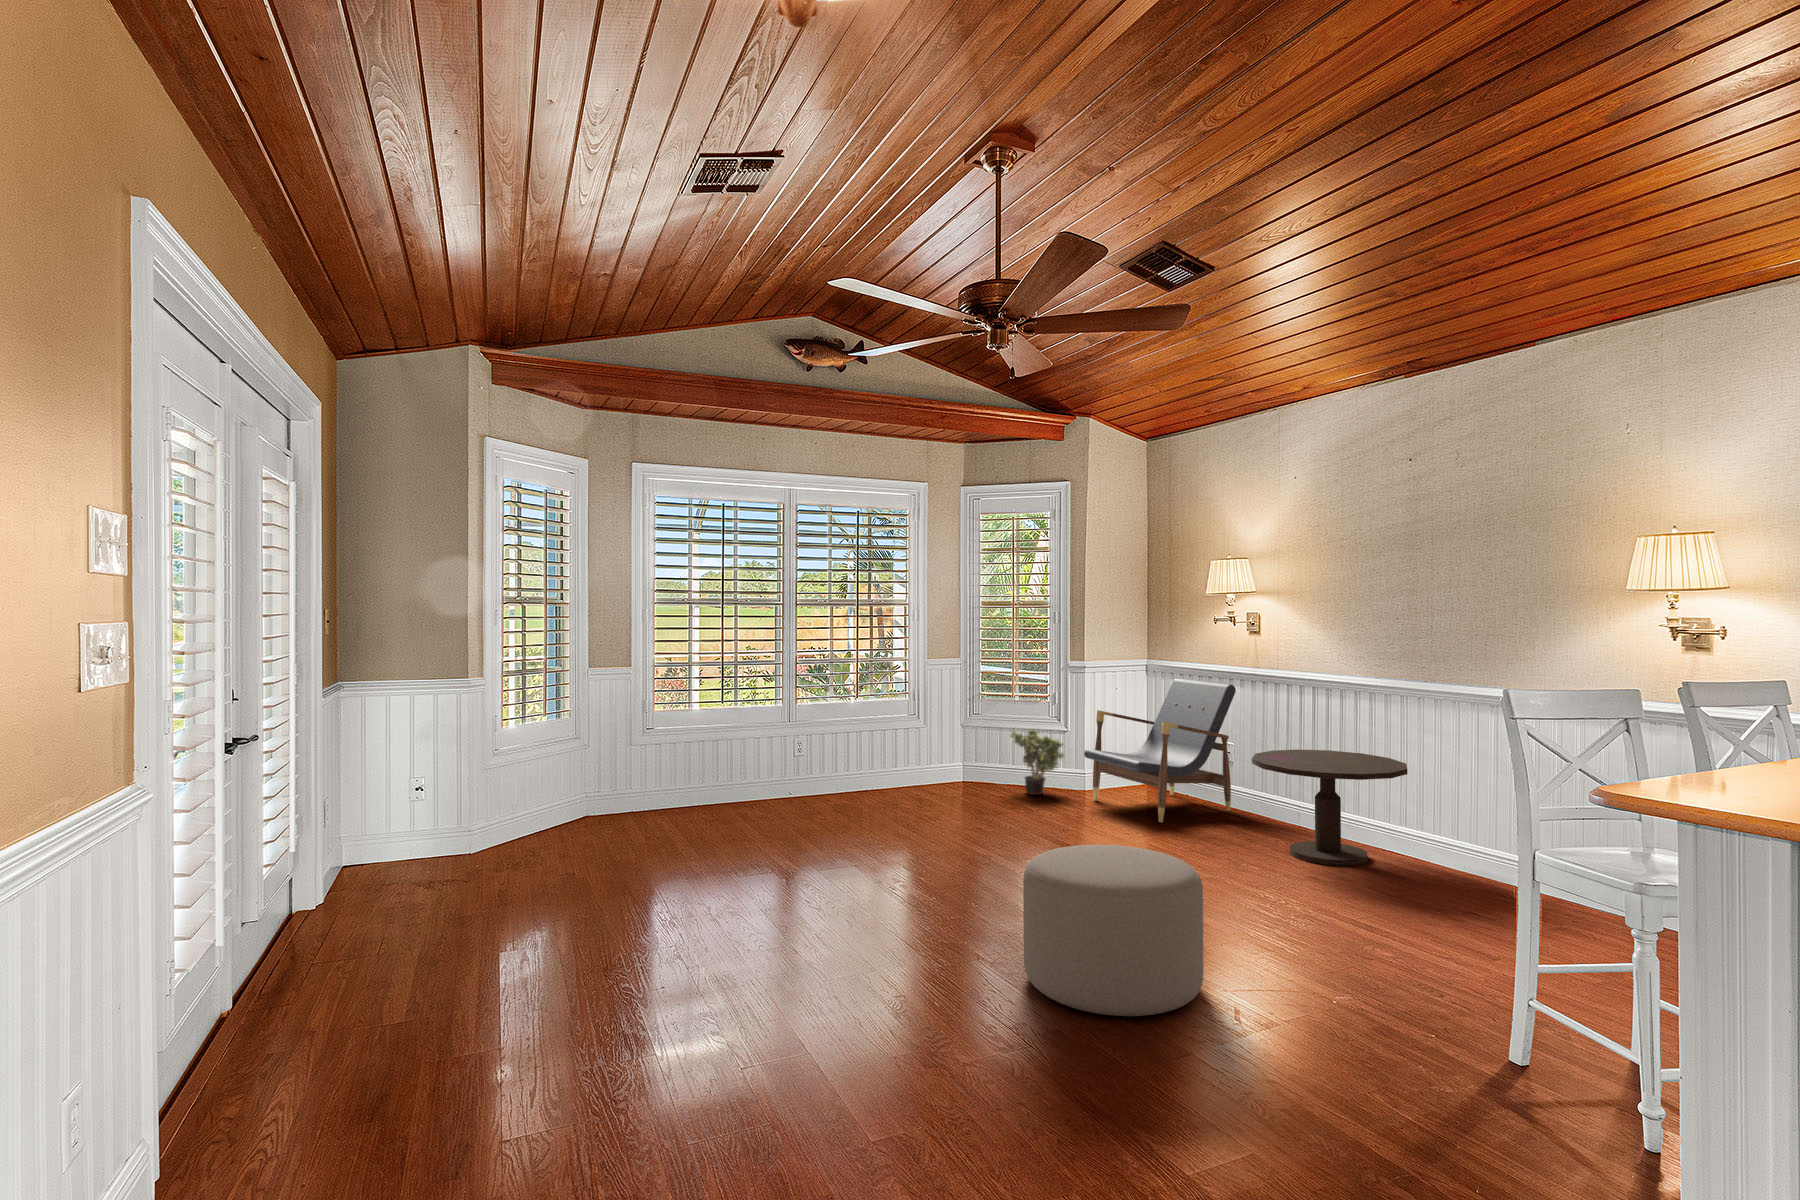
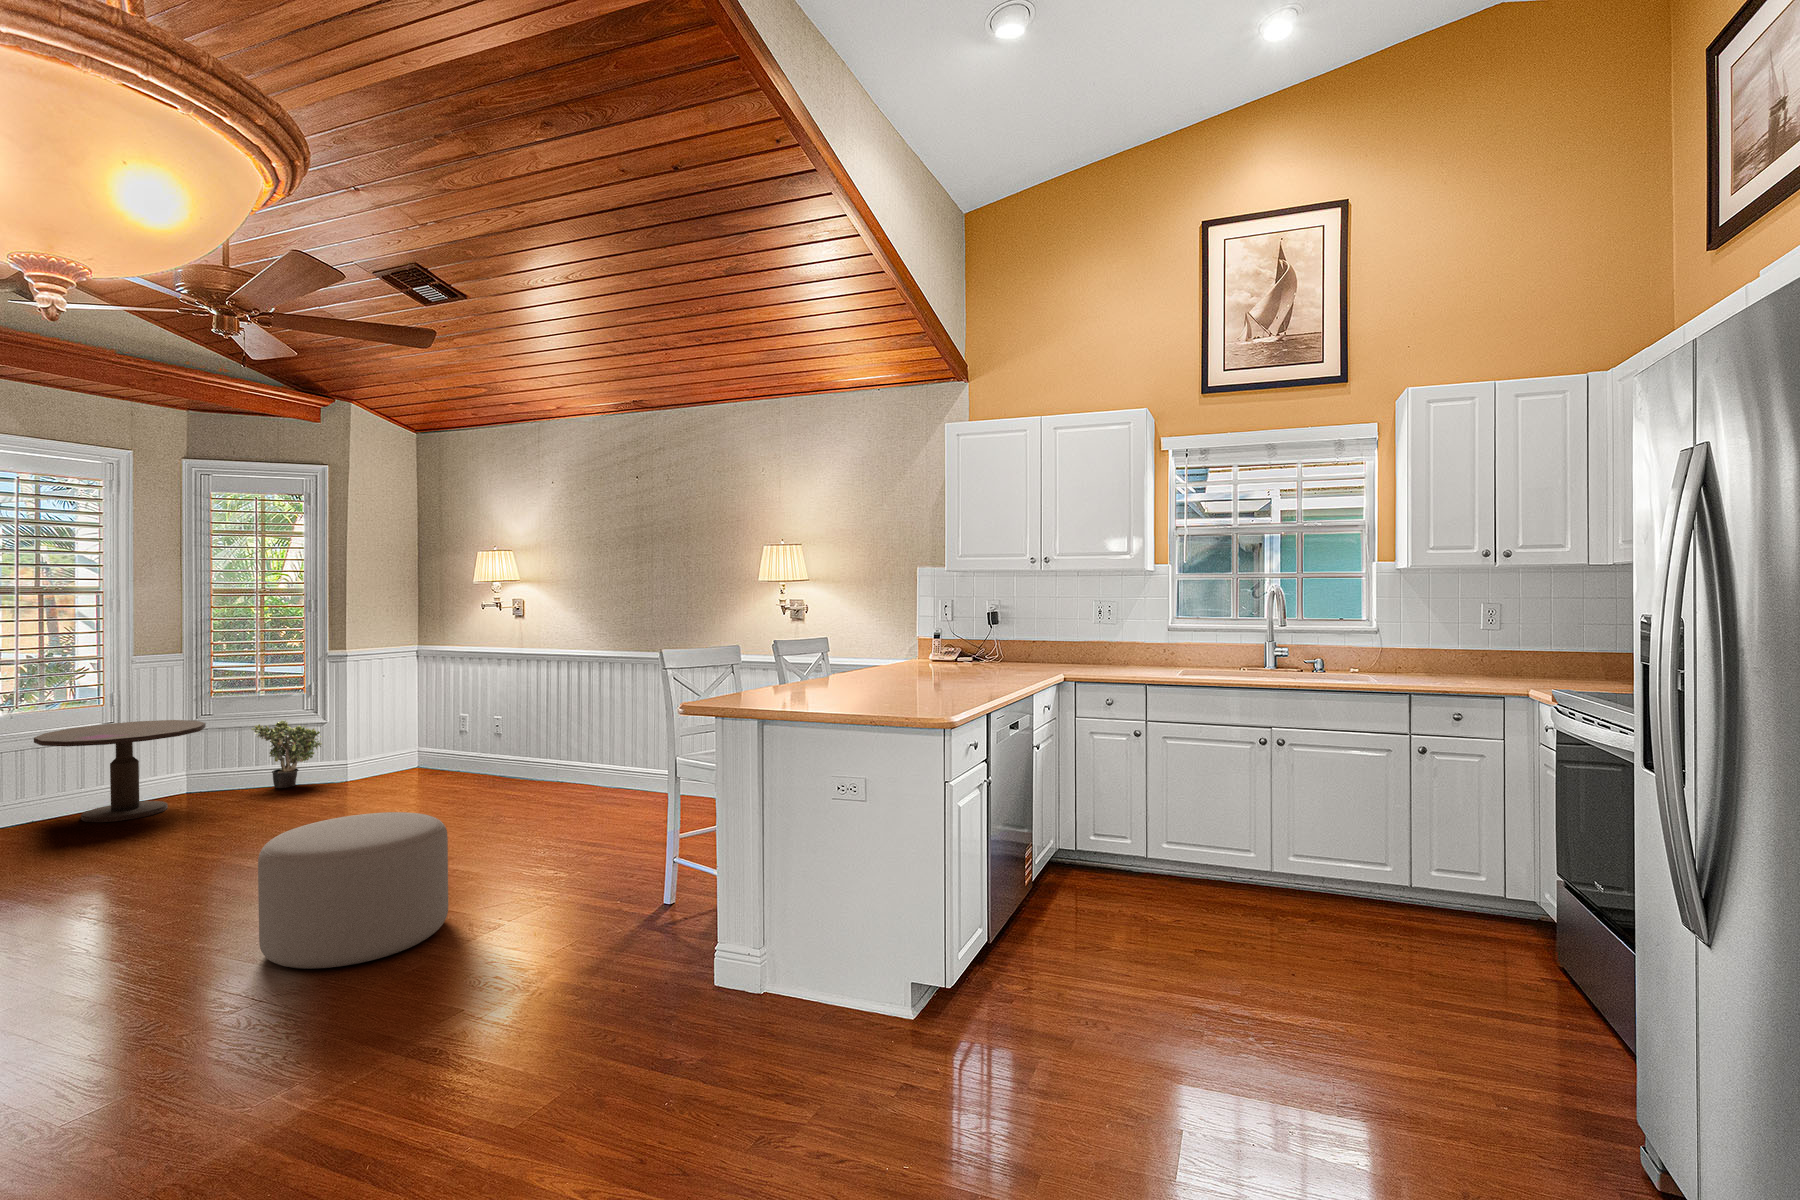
lounge chair: present [1084,678,1236,822] -> none [344,660,499,793]
side table: present [1252,749,1407,866] -> present [34,720,206,822]

